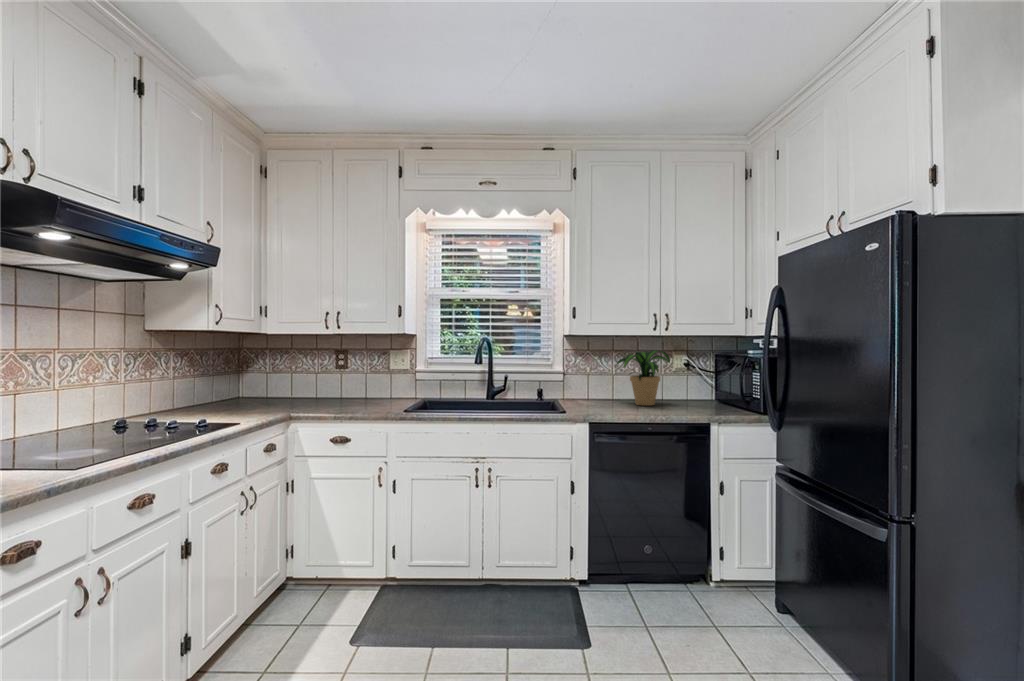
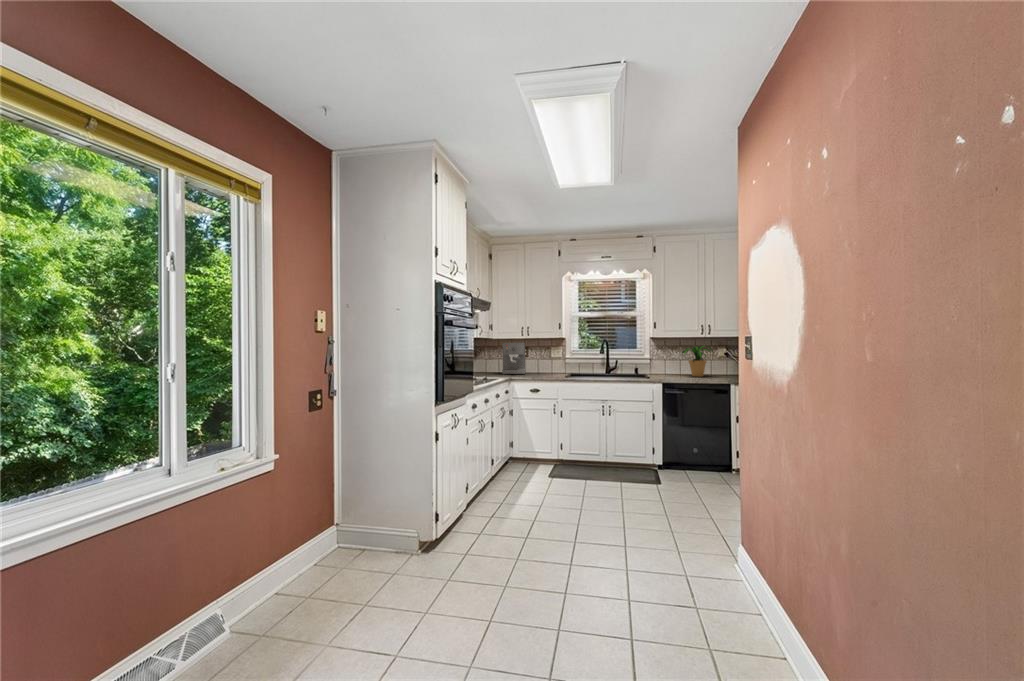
coffee maker: none [284,342,339,405] -> present [502,343,526,374]

